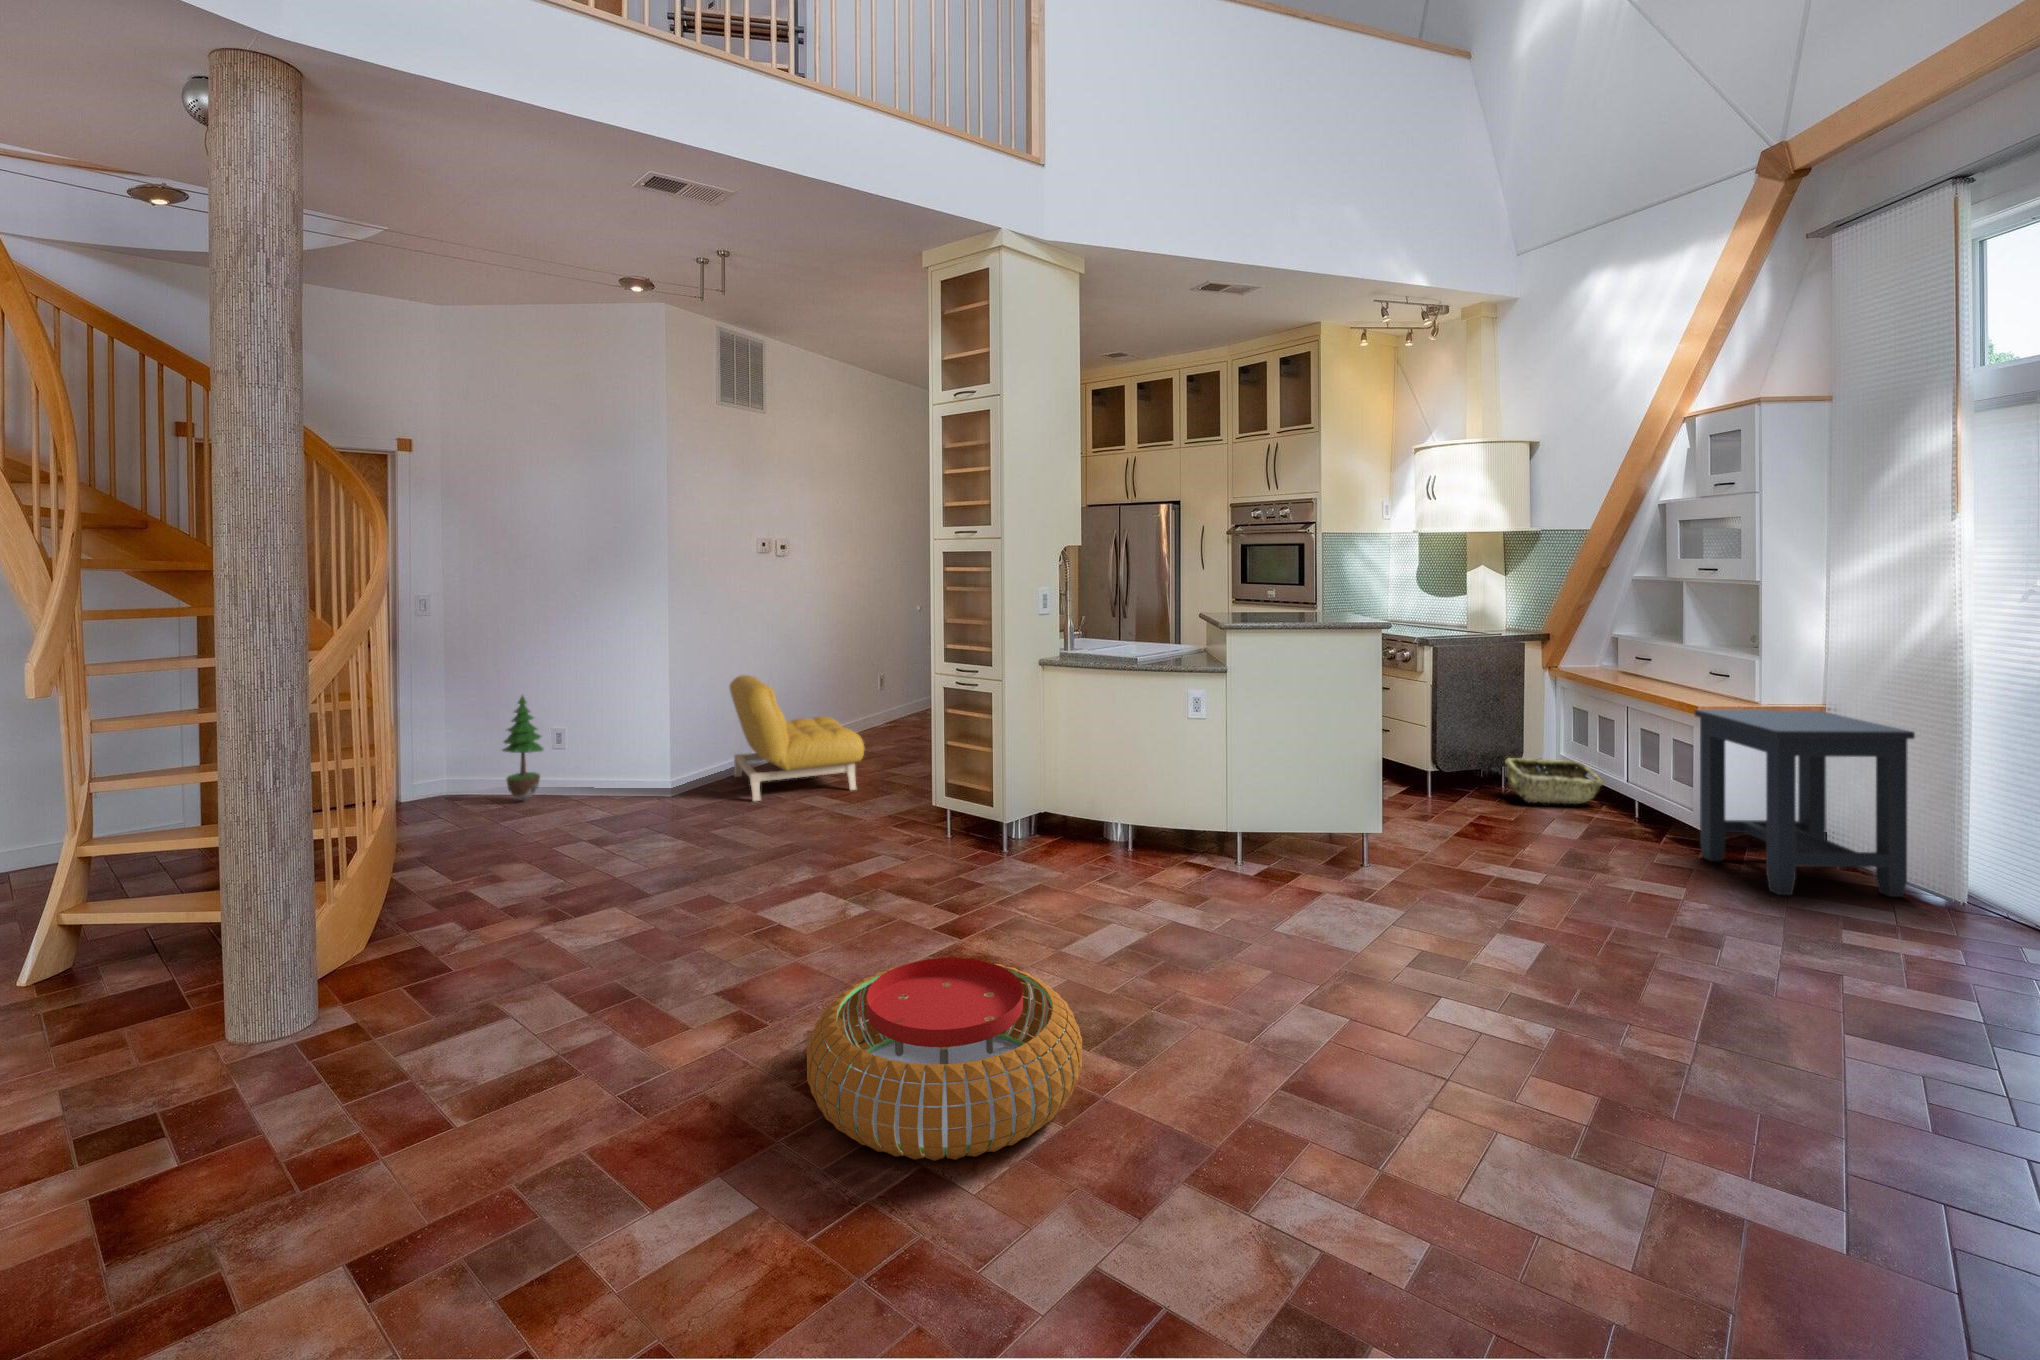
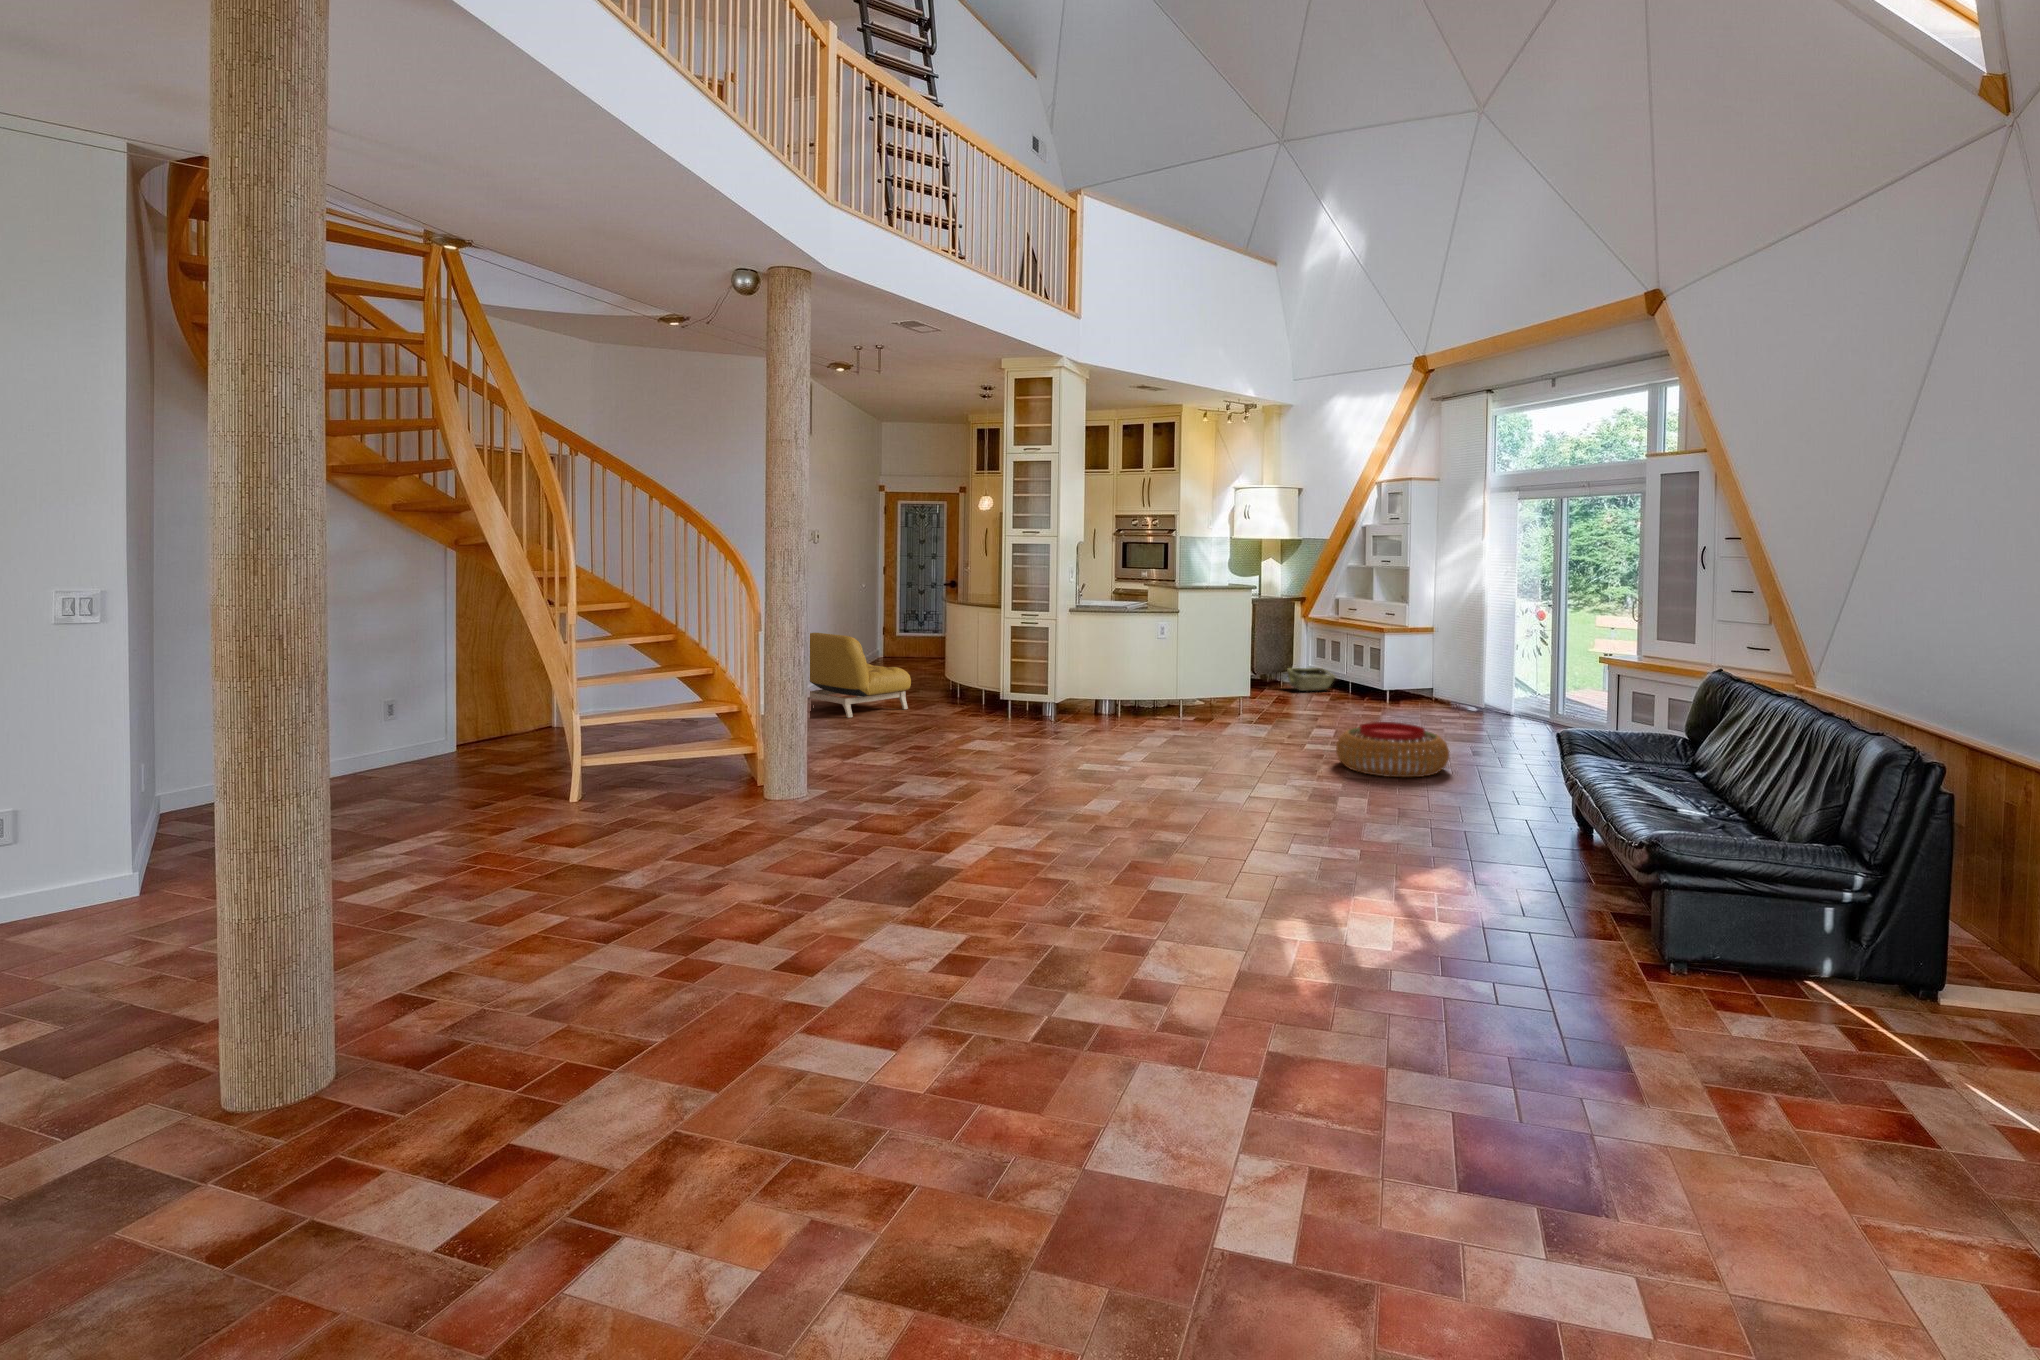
potted tree: present [503,696,543,801] -> none [654,647,686,728]
side table: present [1695,709,1915,897] -> none [1384,629,1468,712]
pouf: present [807,958,1082,1161] -> present [1336,722,1449,777]

